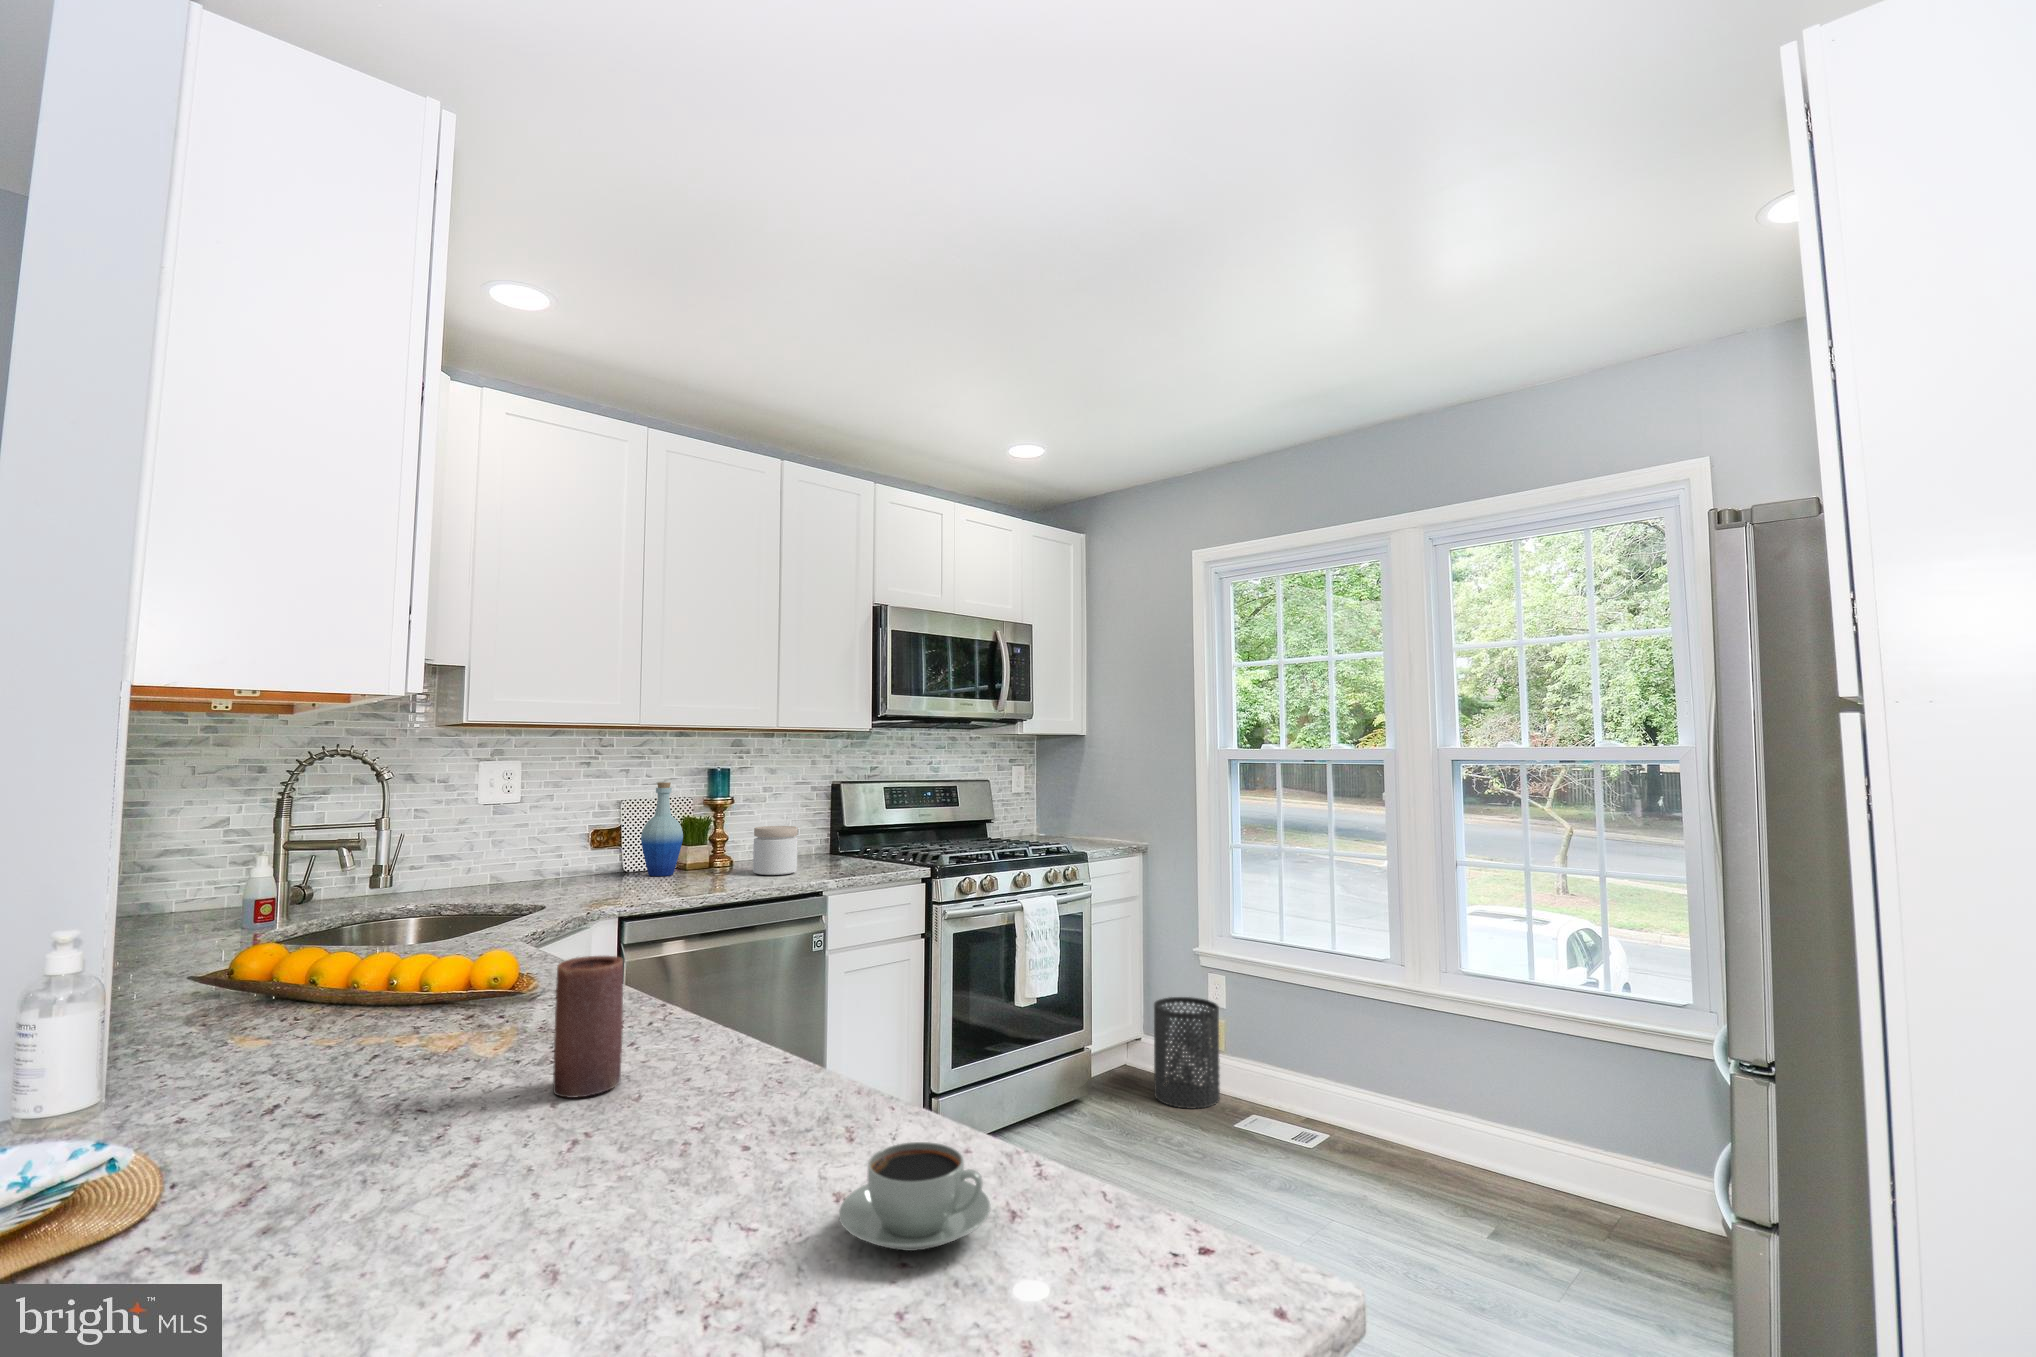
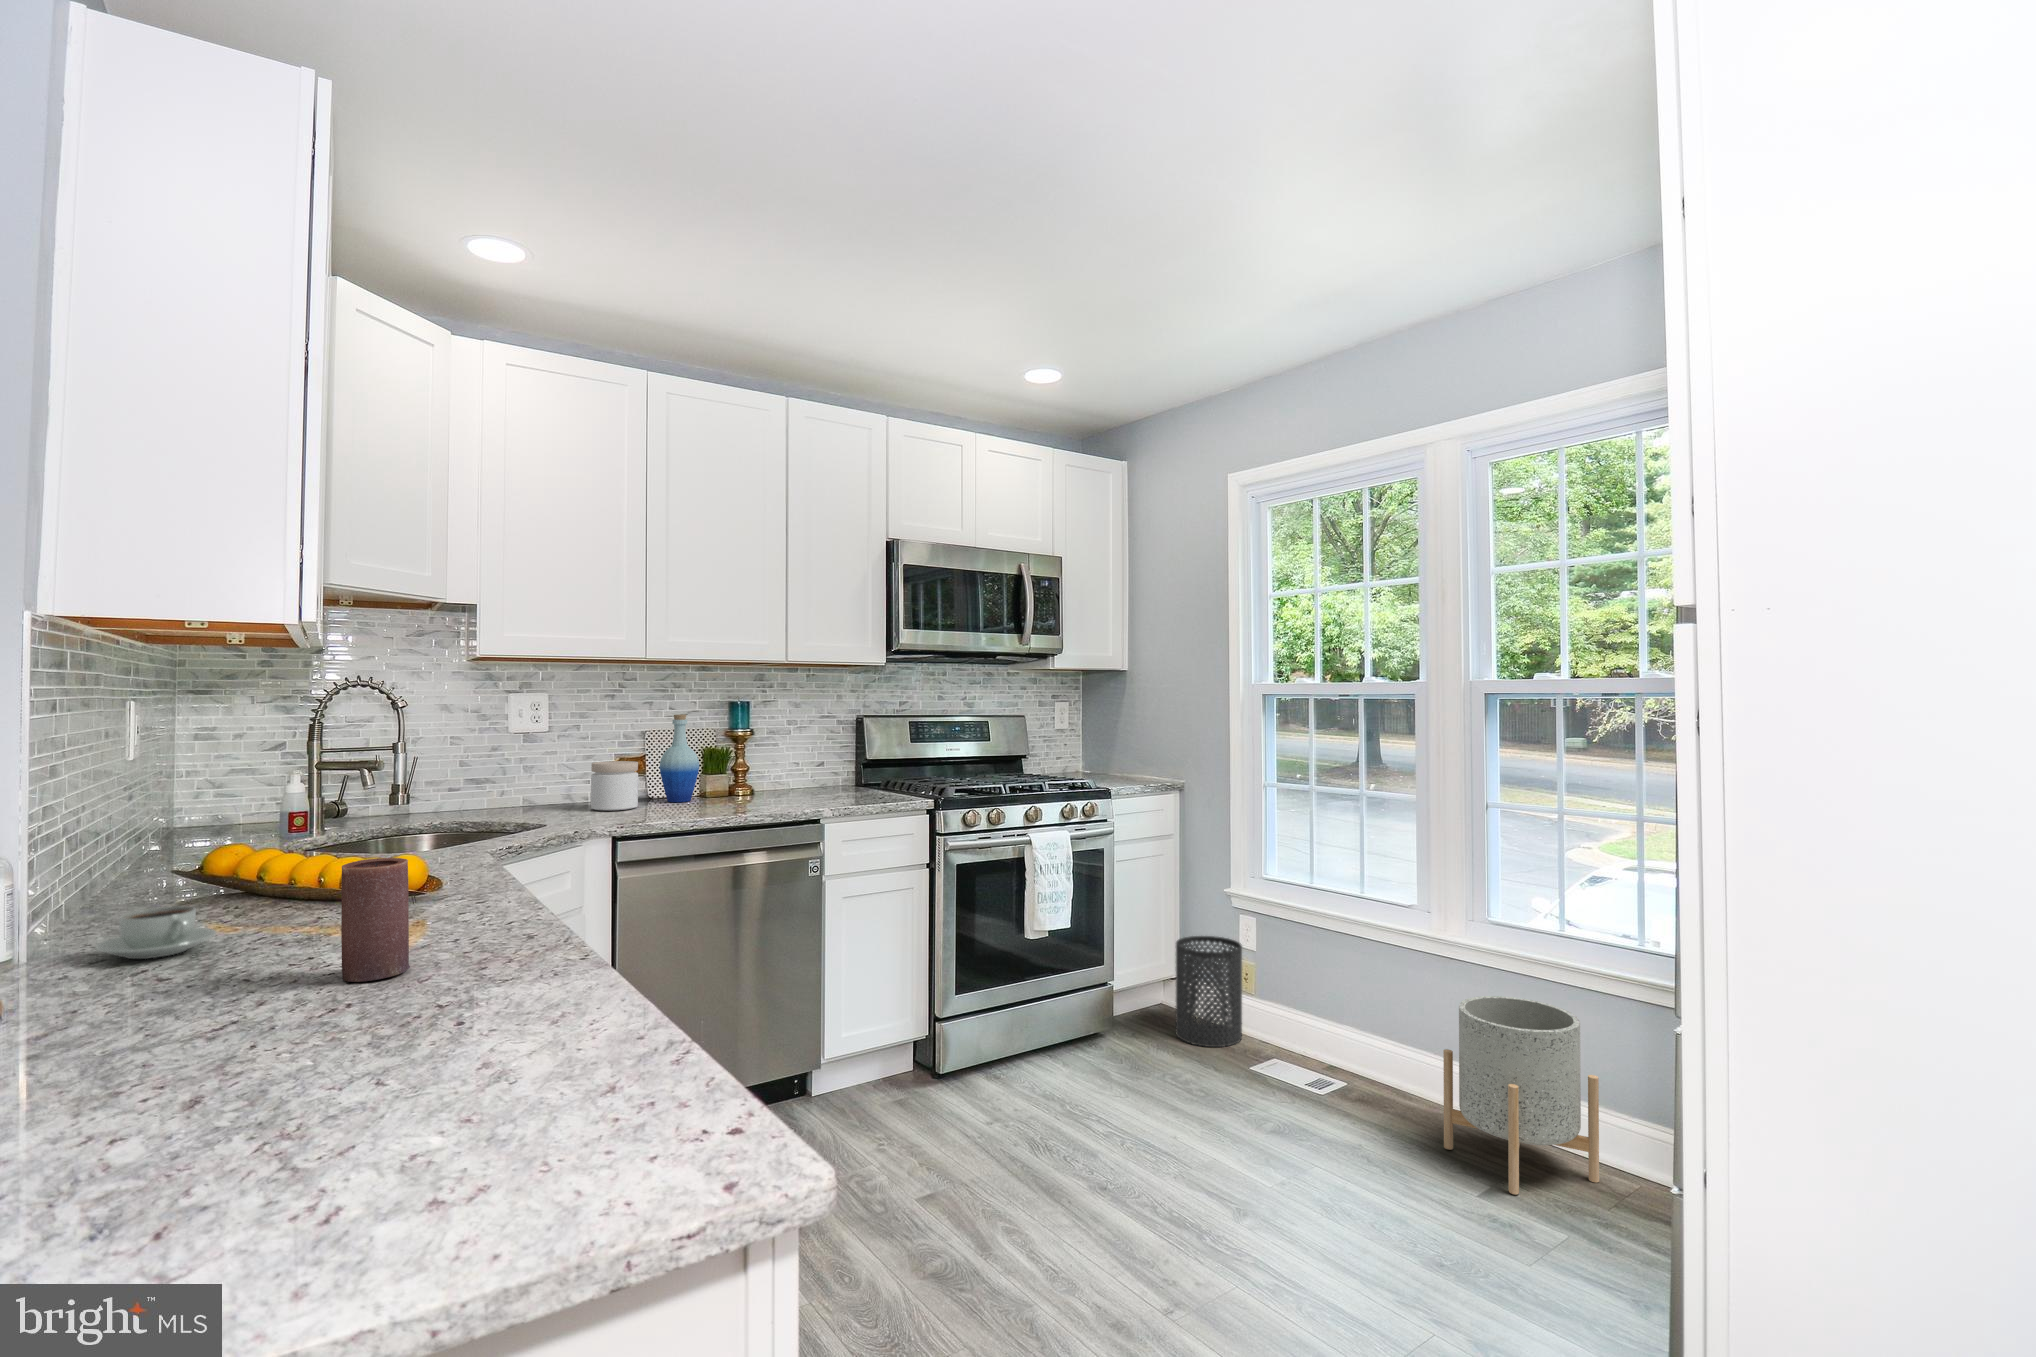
jar: present [753,826,798,875] -> present [591,761,638,811]
planter: none [1443,1045,1591,1235] -> present [1443,996,1599,1195]
coffee cup: present [839,1142,990,1251] -> present [95,906,216,959]

